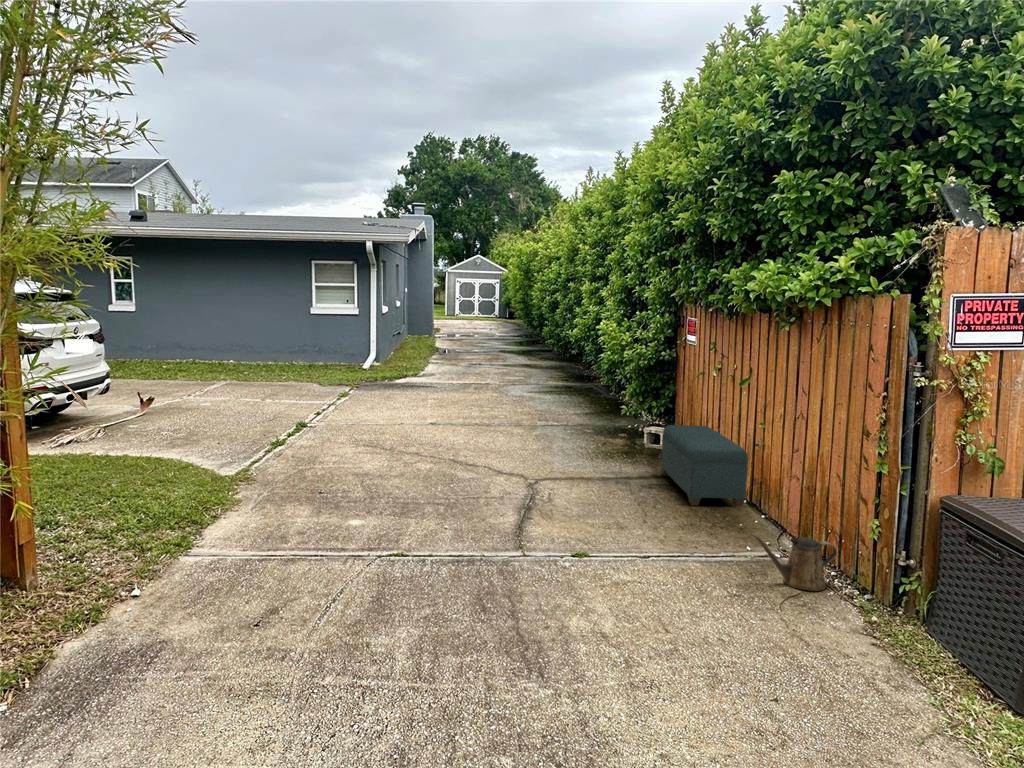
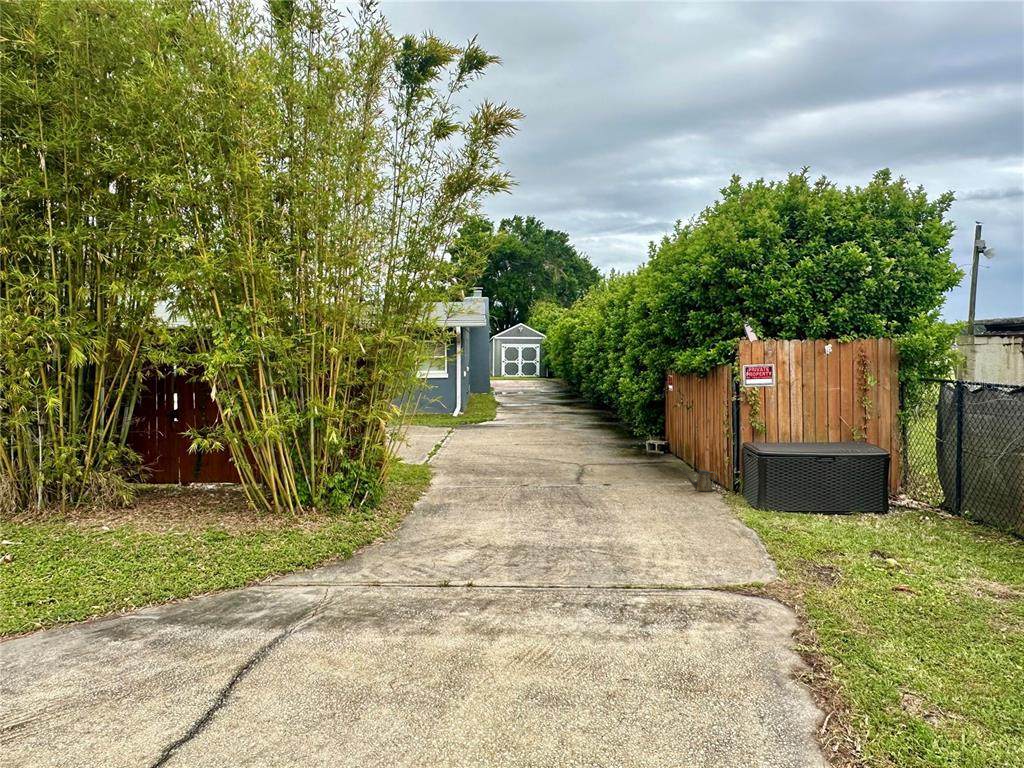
bench: present [662,425,748,506] -> none [652,434,692,471]

